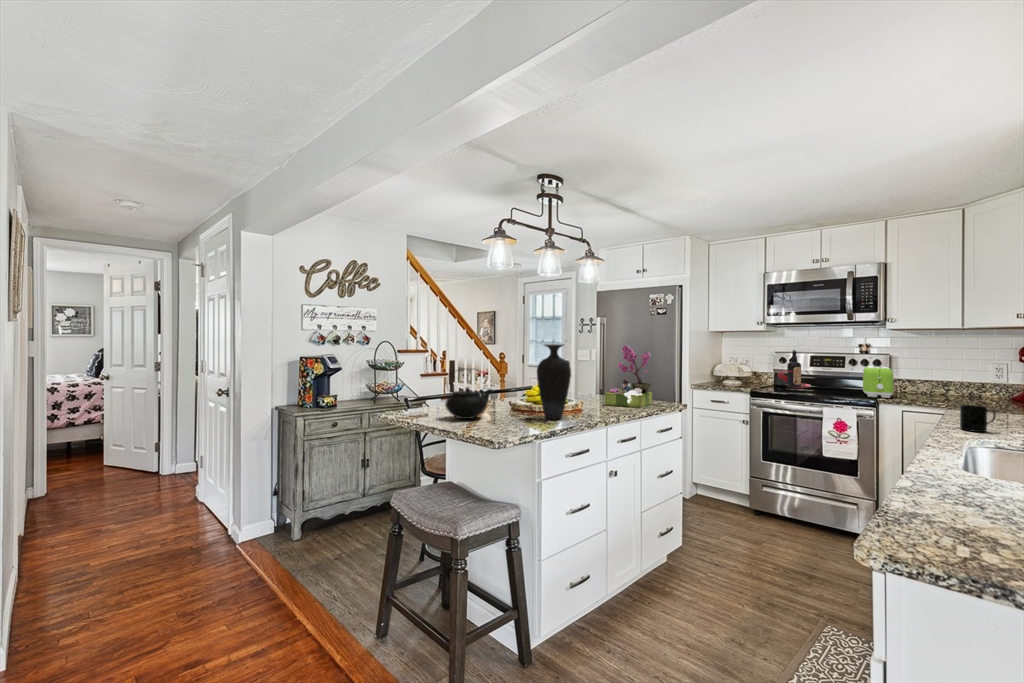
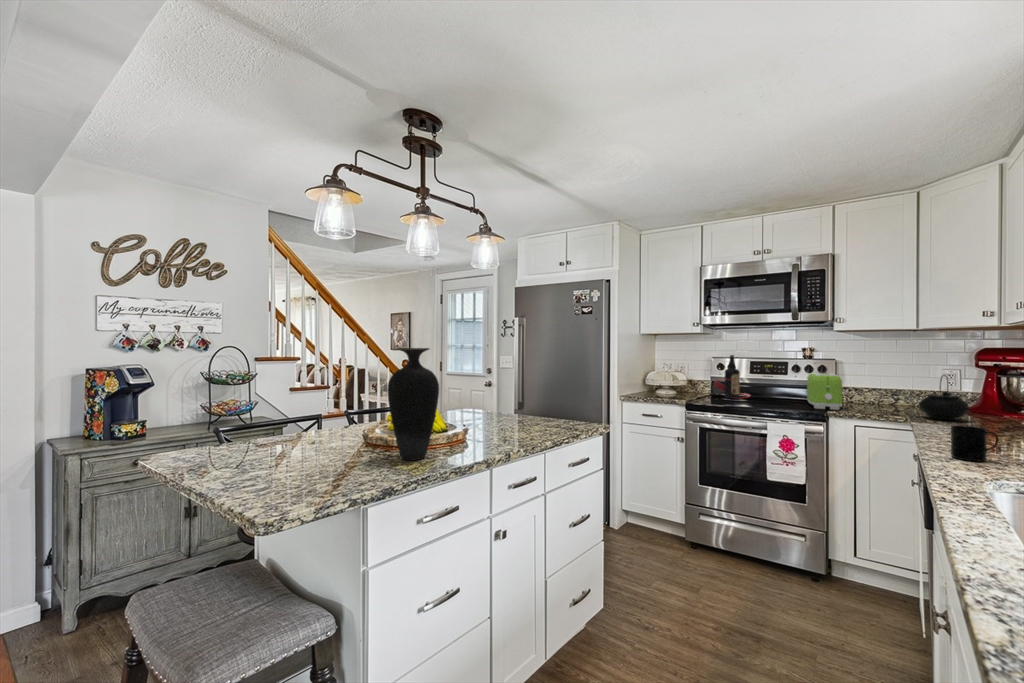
flower arrangement: present [605,345,652,408] -> none [503,348,566,433]
teapot: present [445,387,492,419] -> present [919,374,969,420]

